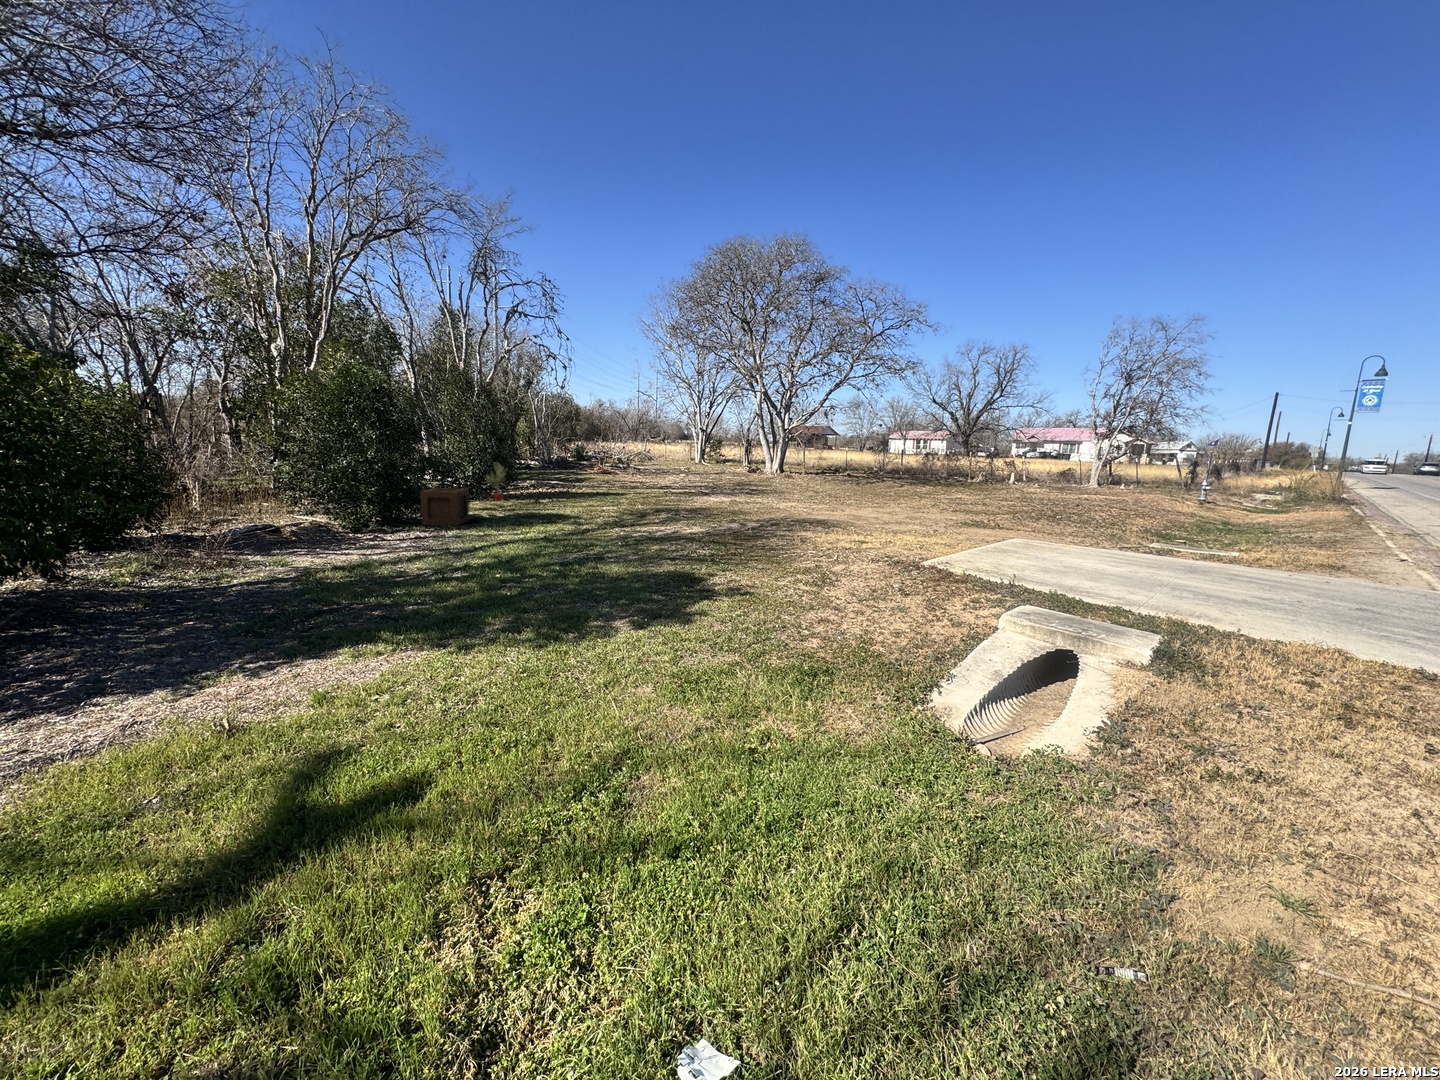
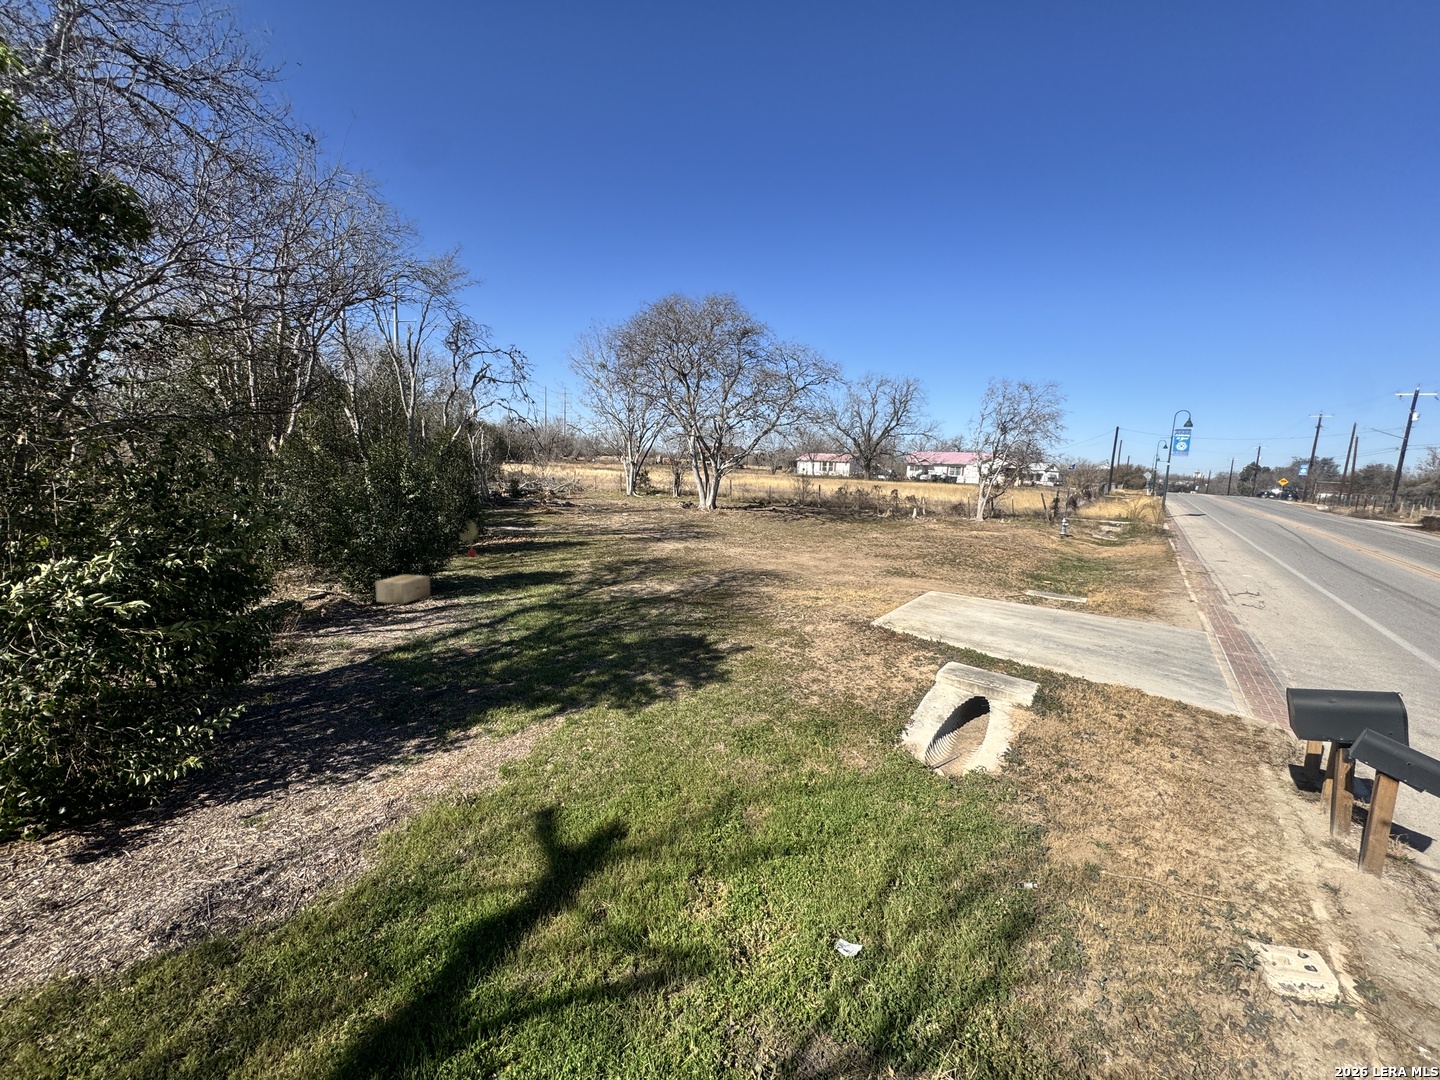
wooden crate: present [421,488,469,526] -> none [424,556,465,592]
cardboard box: none [362,505,425,534] -> present [375,575,430,604]

